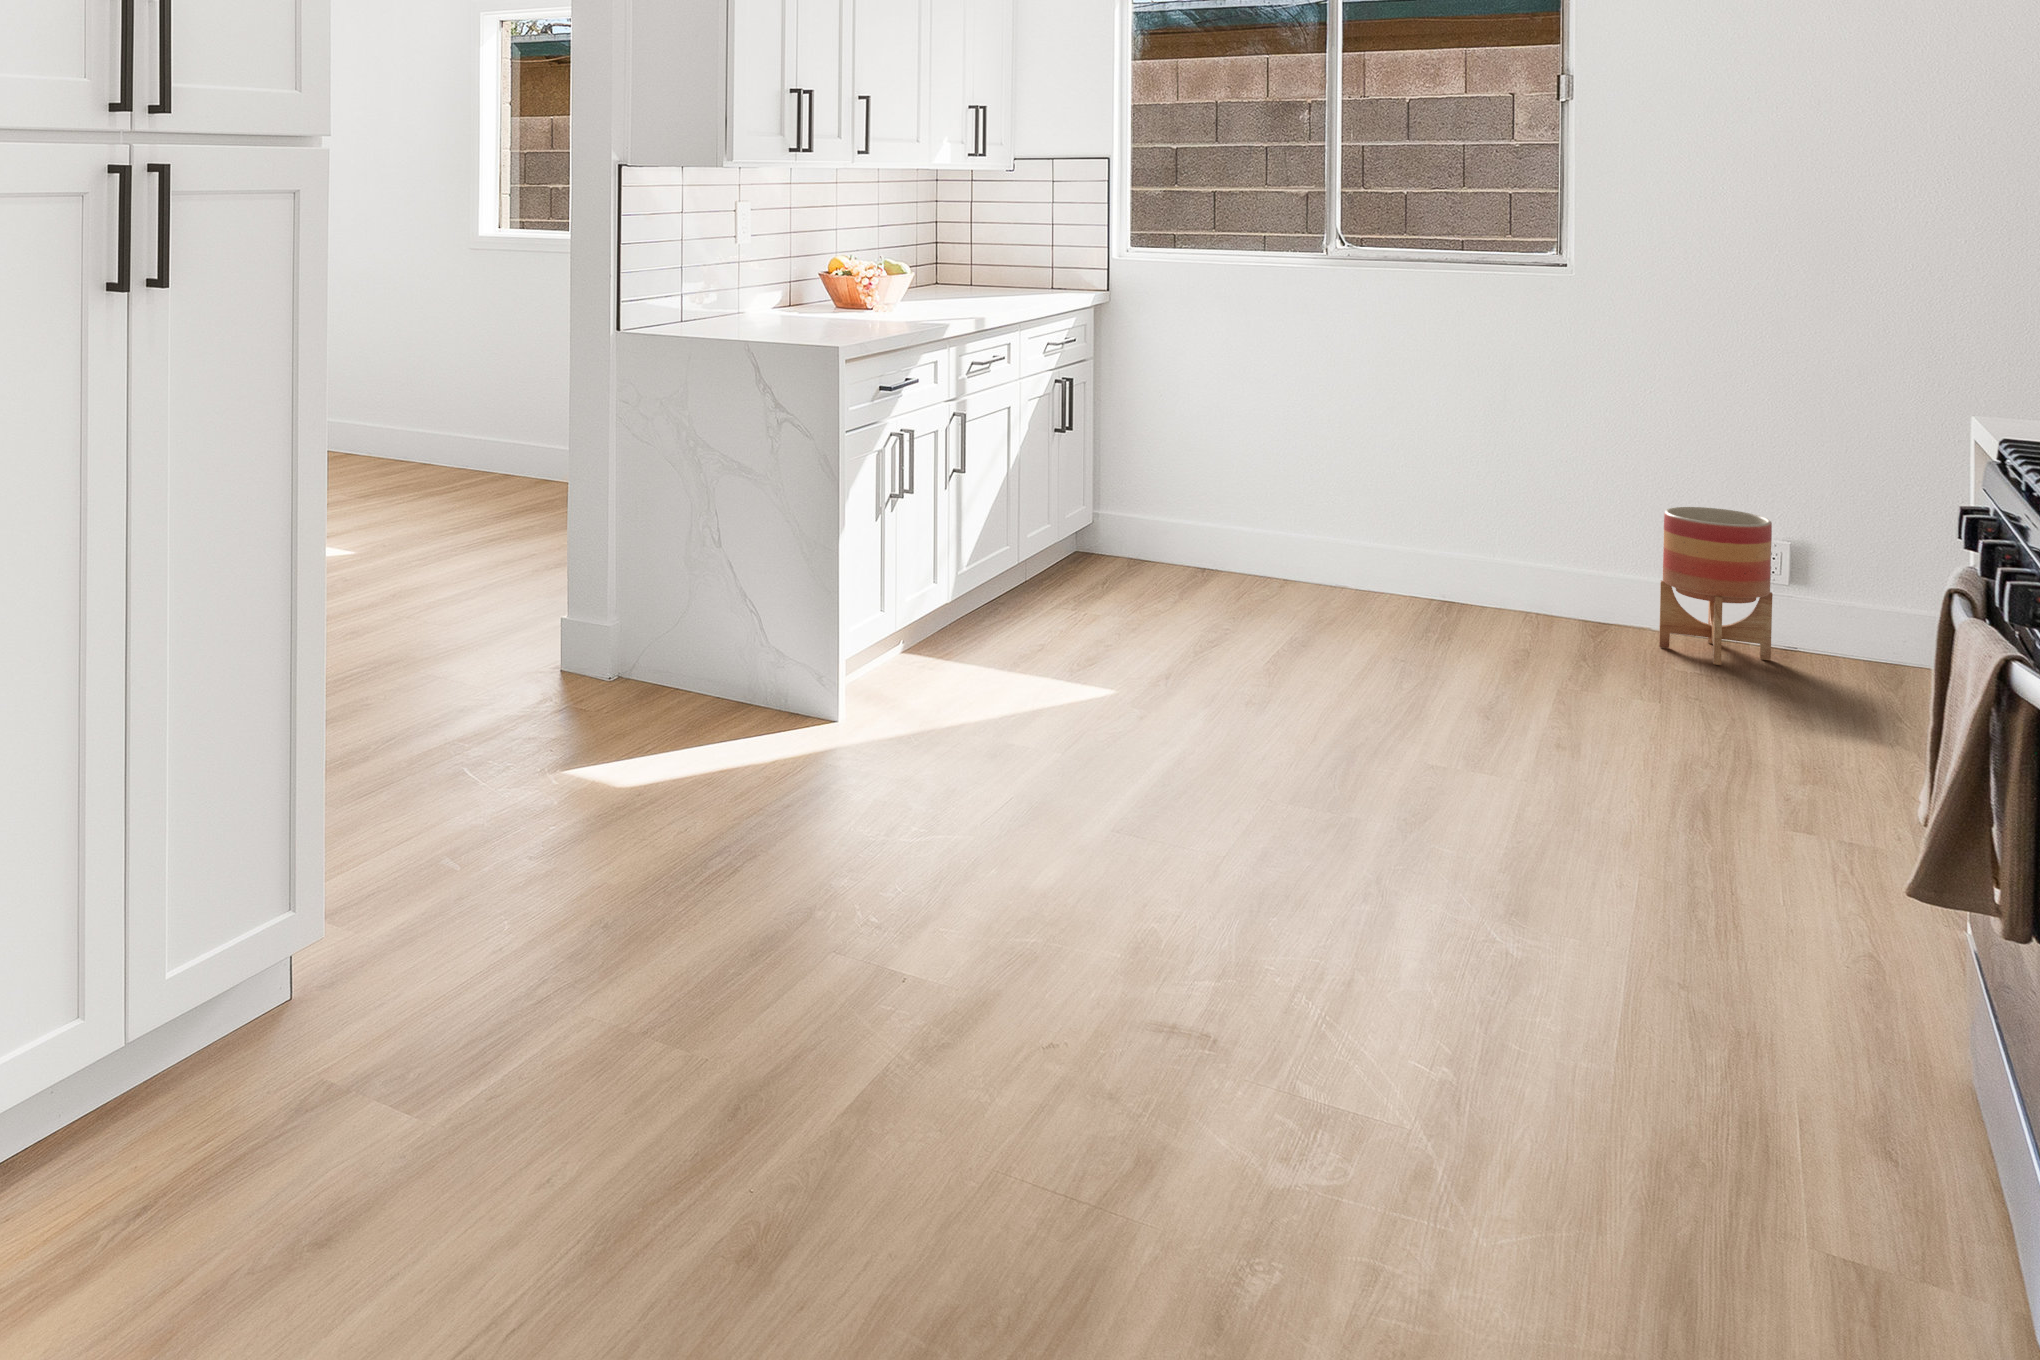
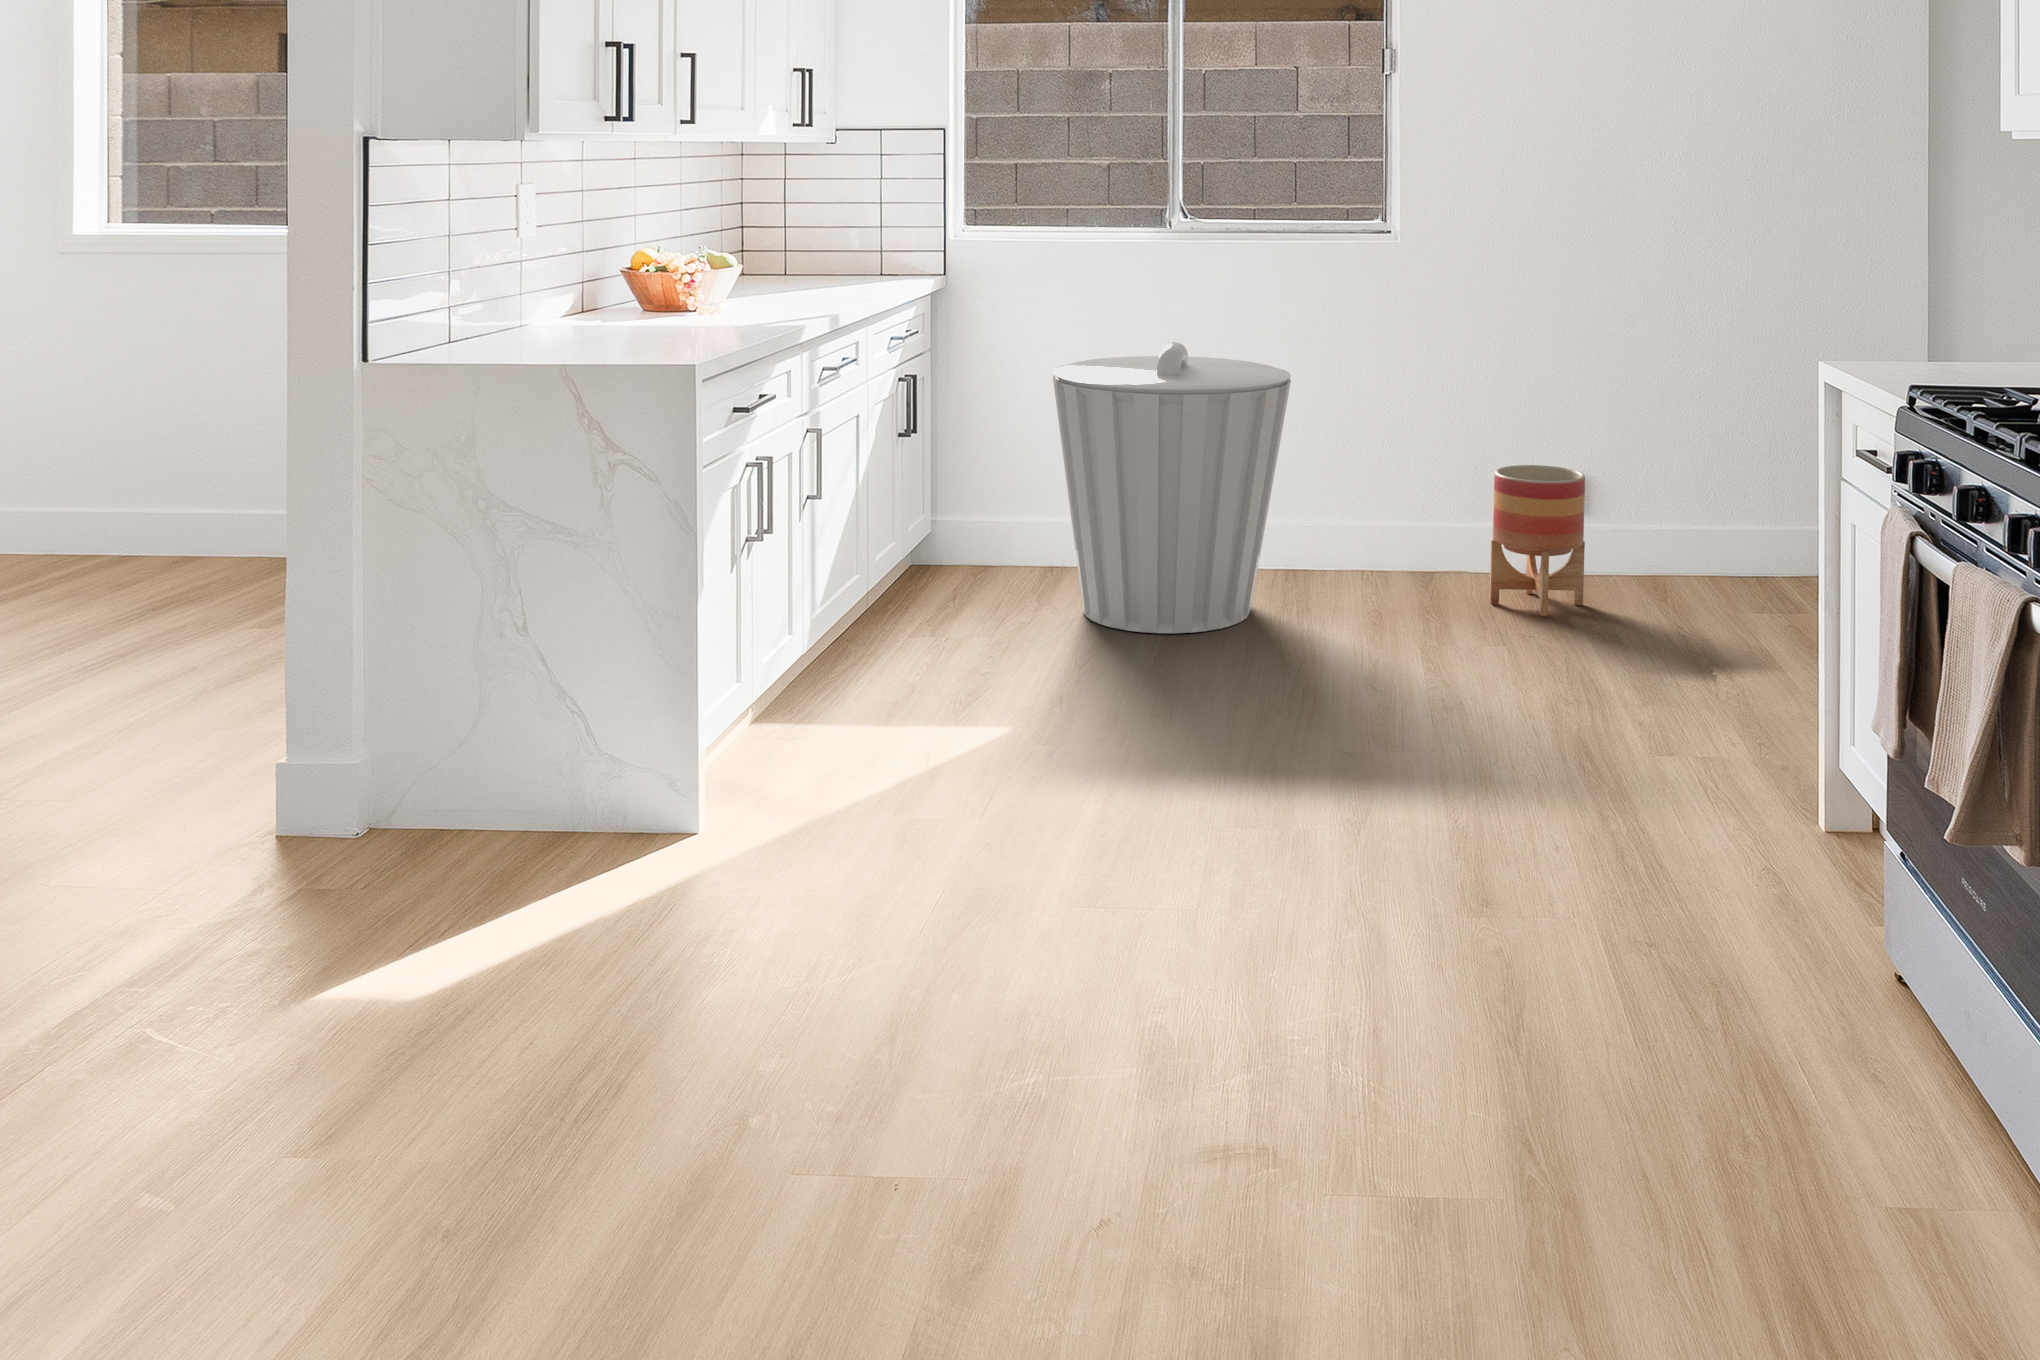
trash can: none [1196,359,1433,634] -> present [1053,342,1291,633]

